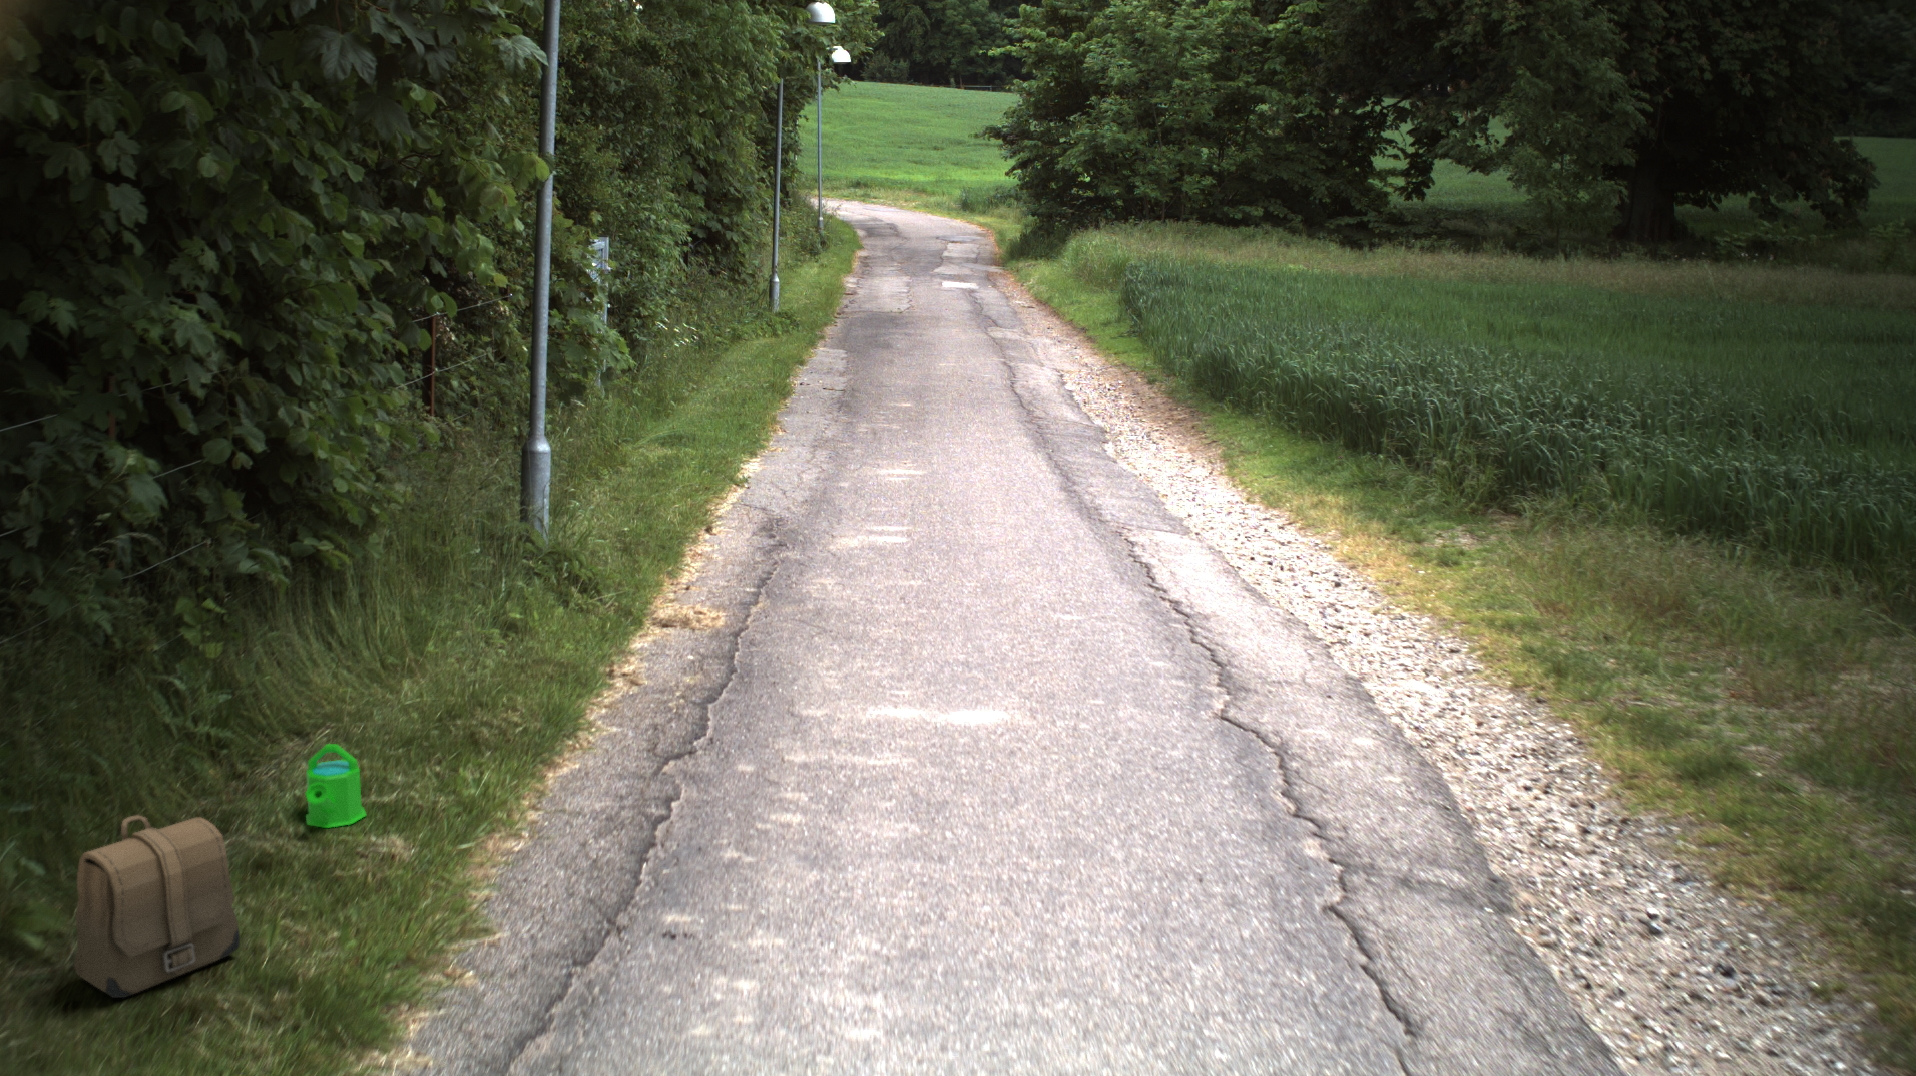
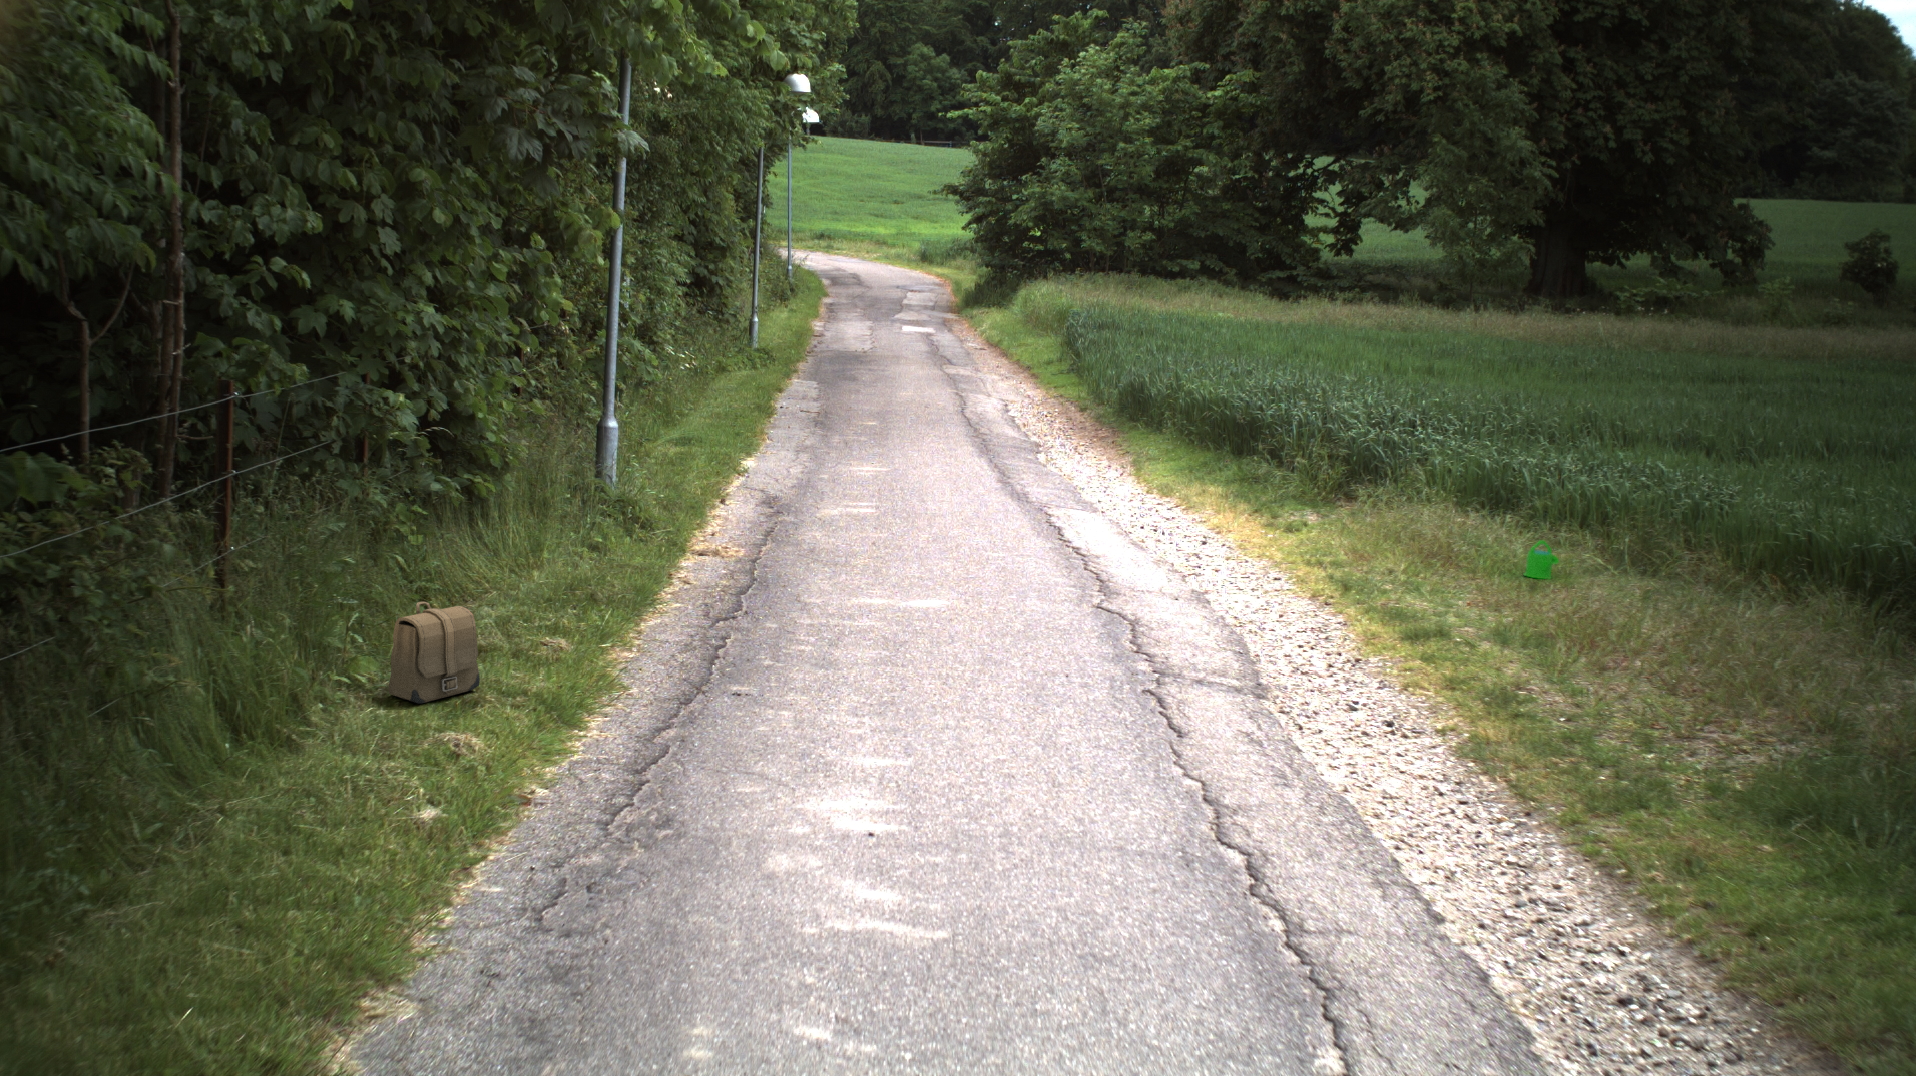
watering can: present [306,744,366,828] -> present [1524,540,1559,579]

